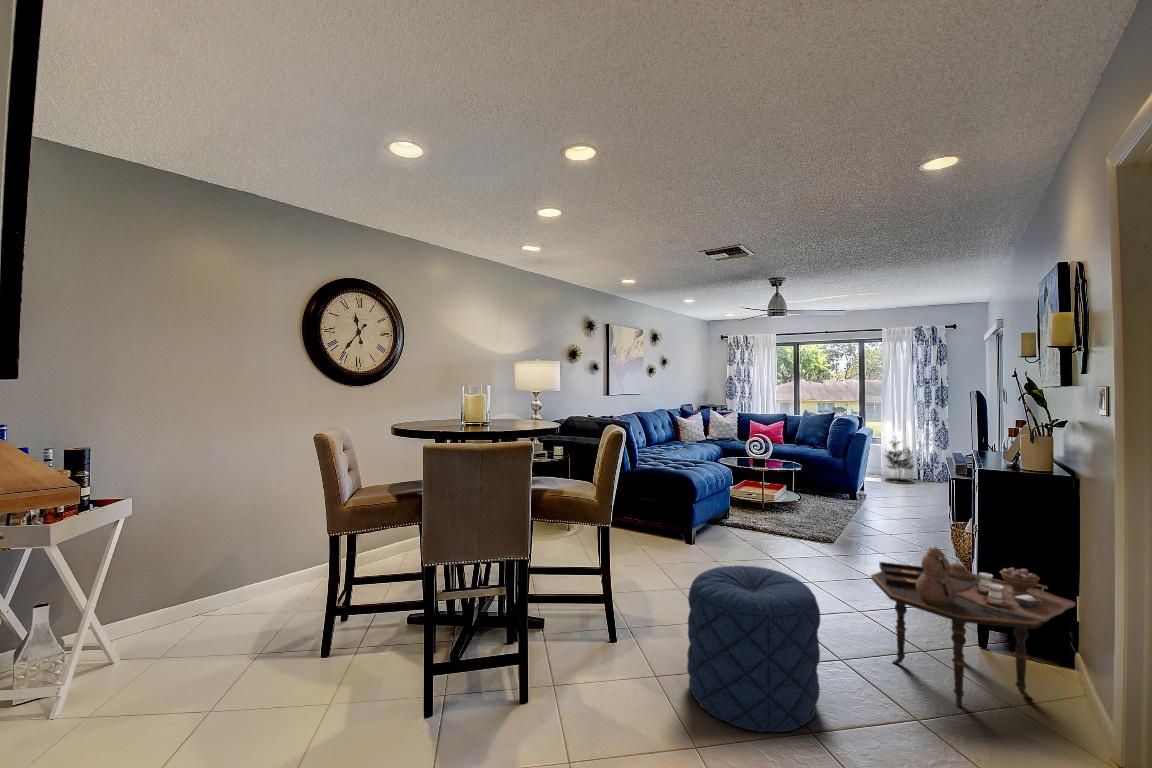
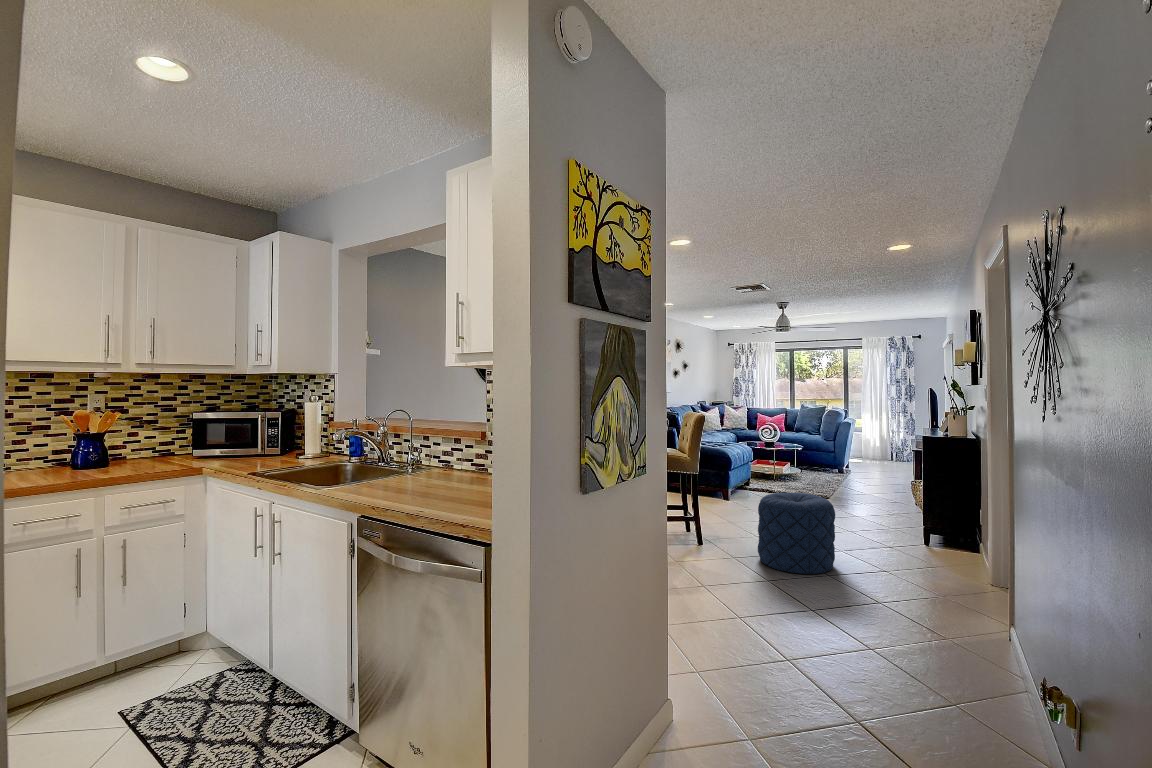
potted tree: present [885,438,914,484] -> none [864,425,890,464]
side table: present [871,547,1075,707] -> none [861,477,974,565]

